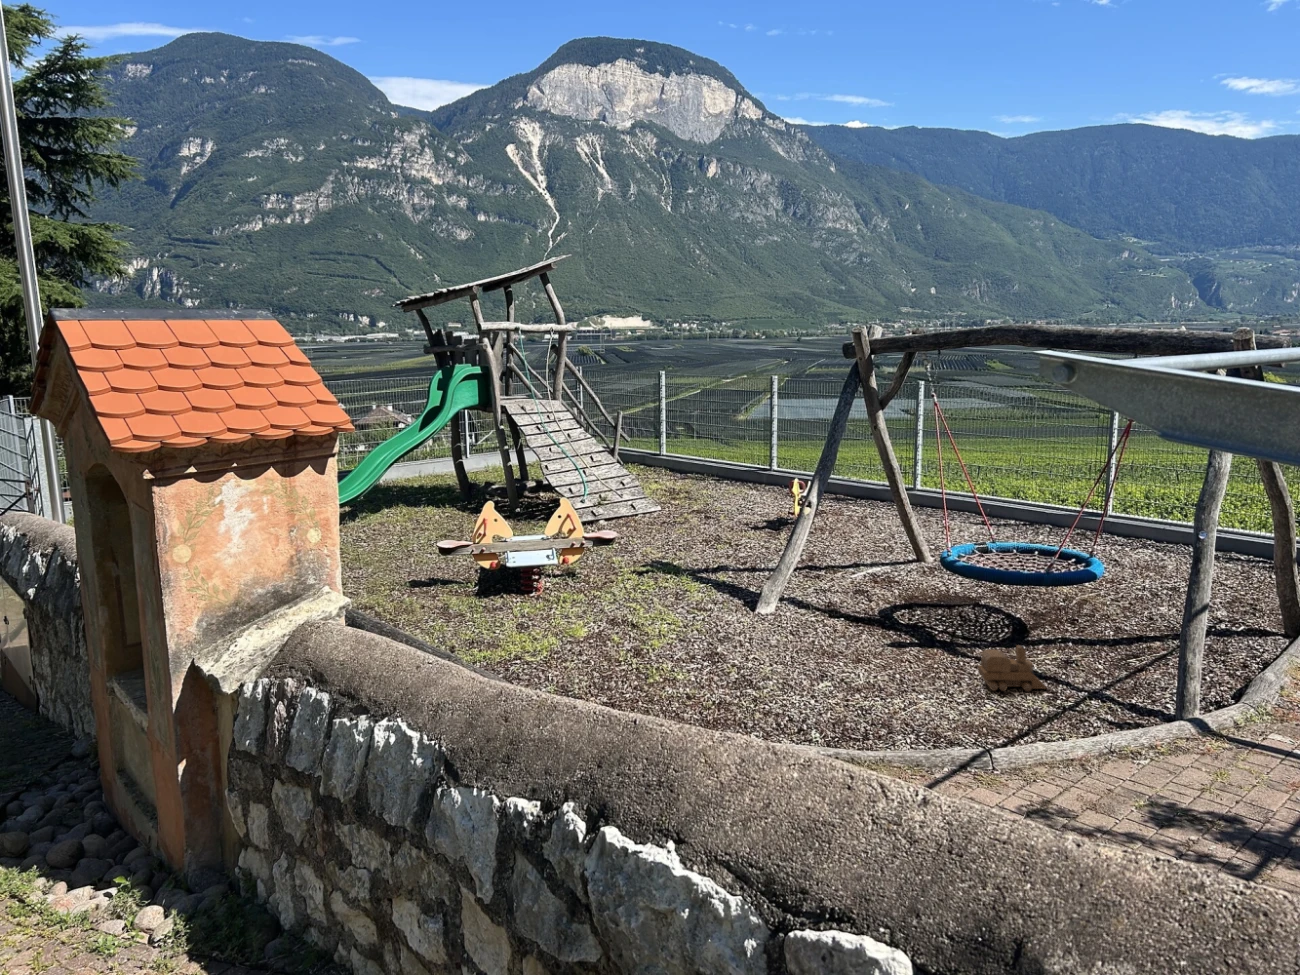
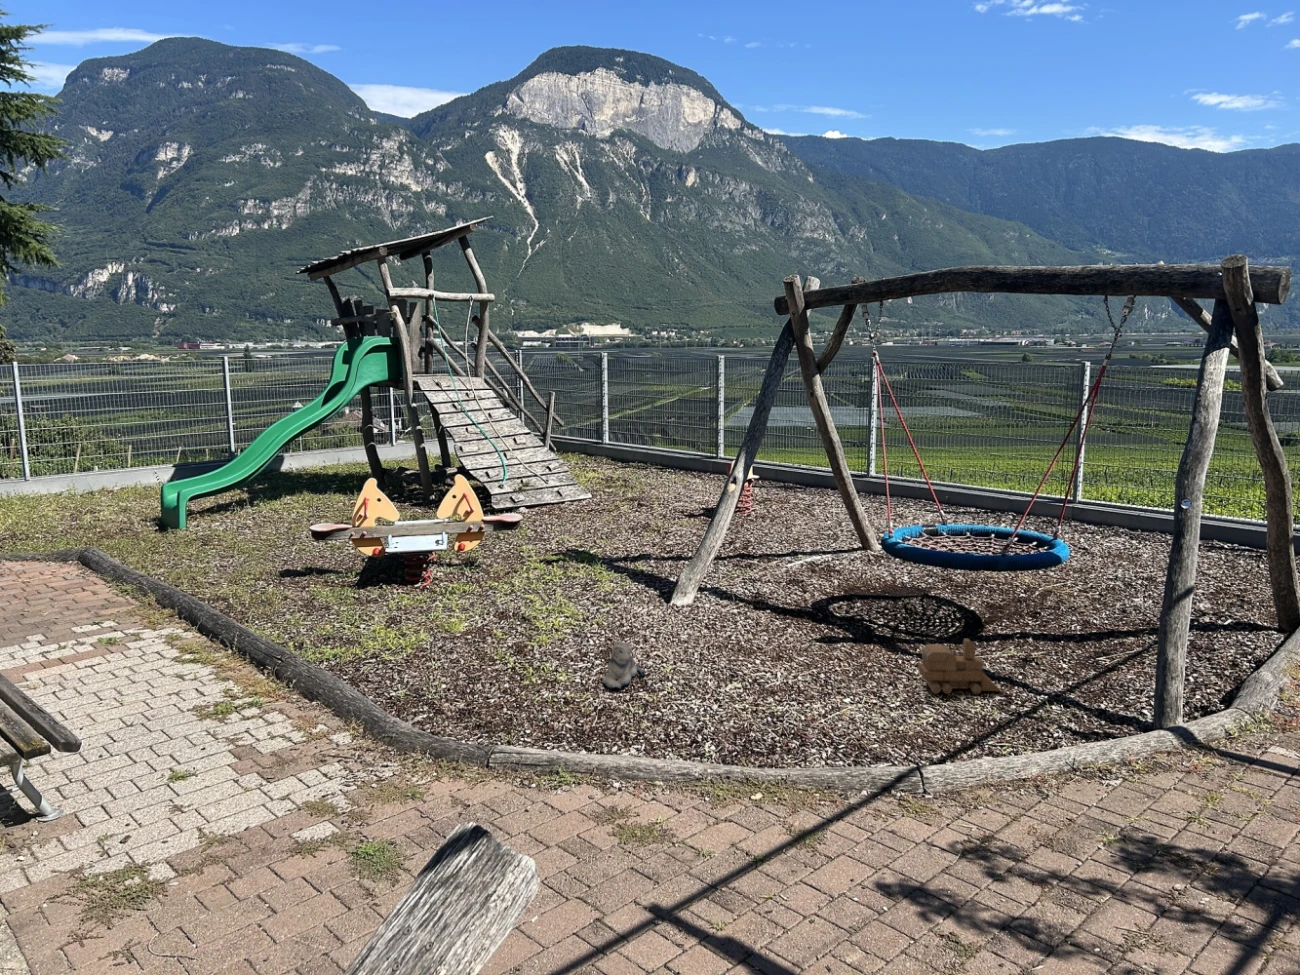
plush toy: none [715,647,749,687] -> present [604,642,645,689]

